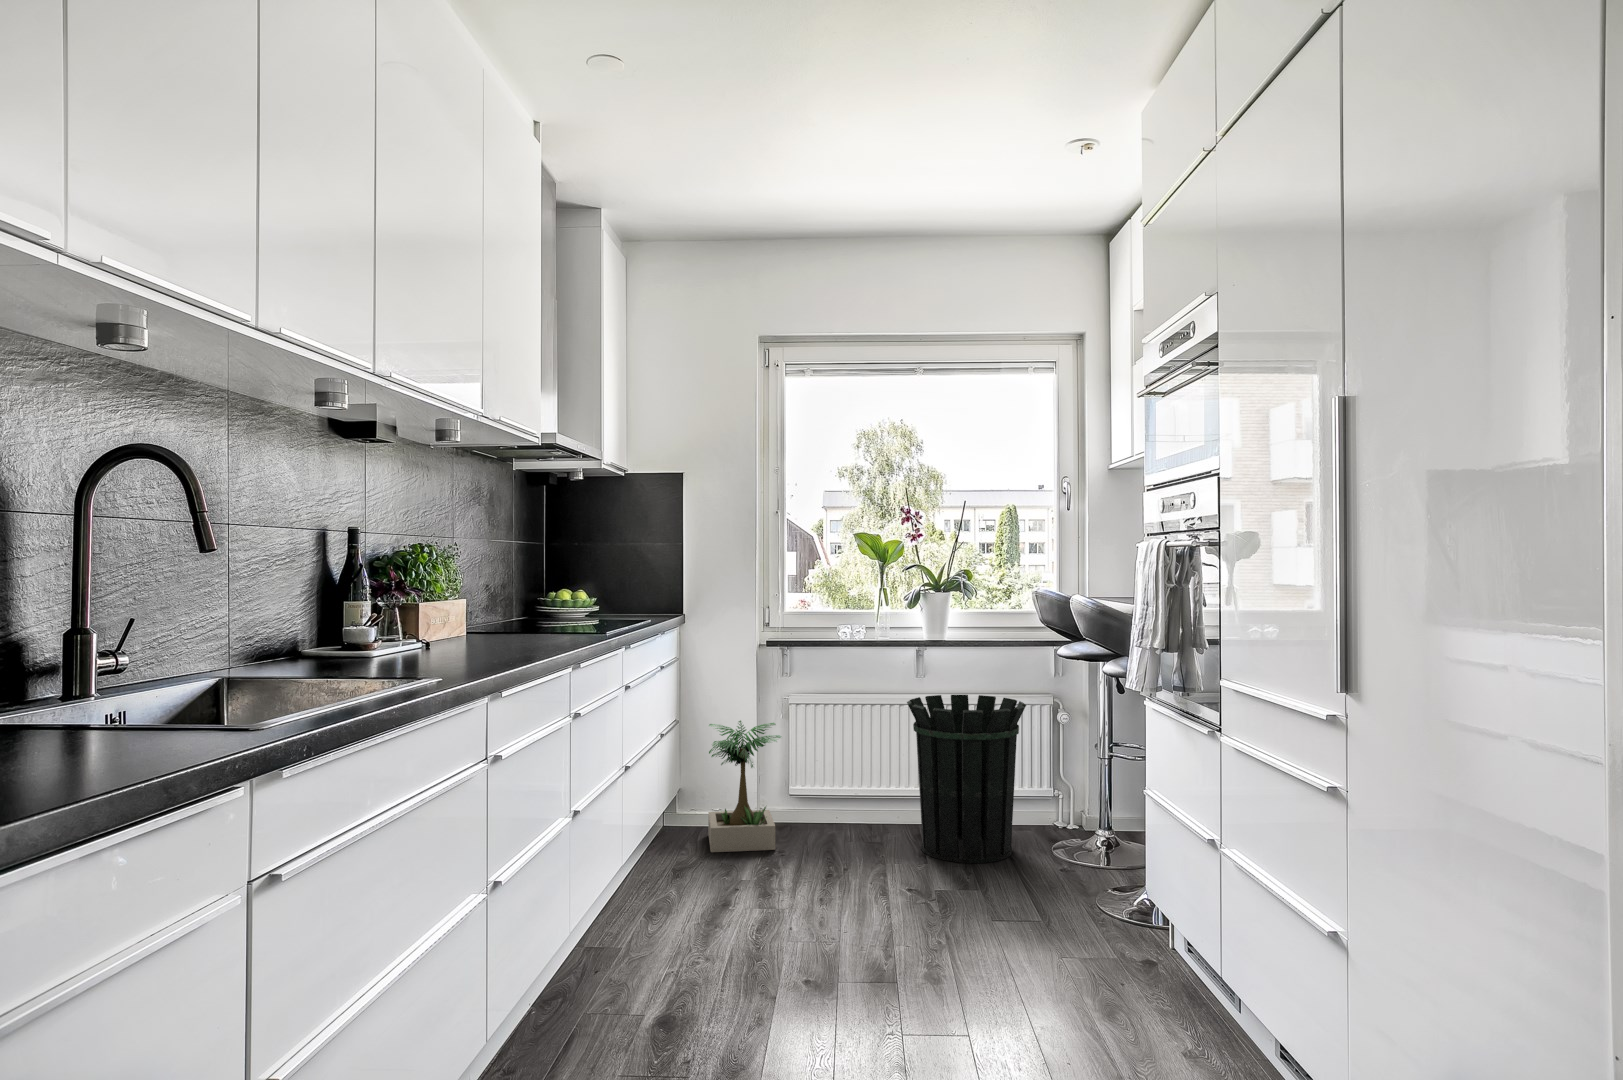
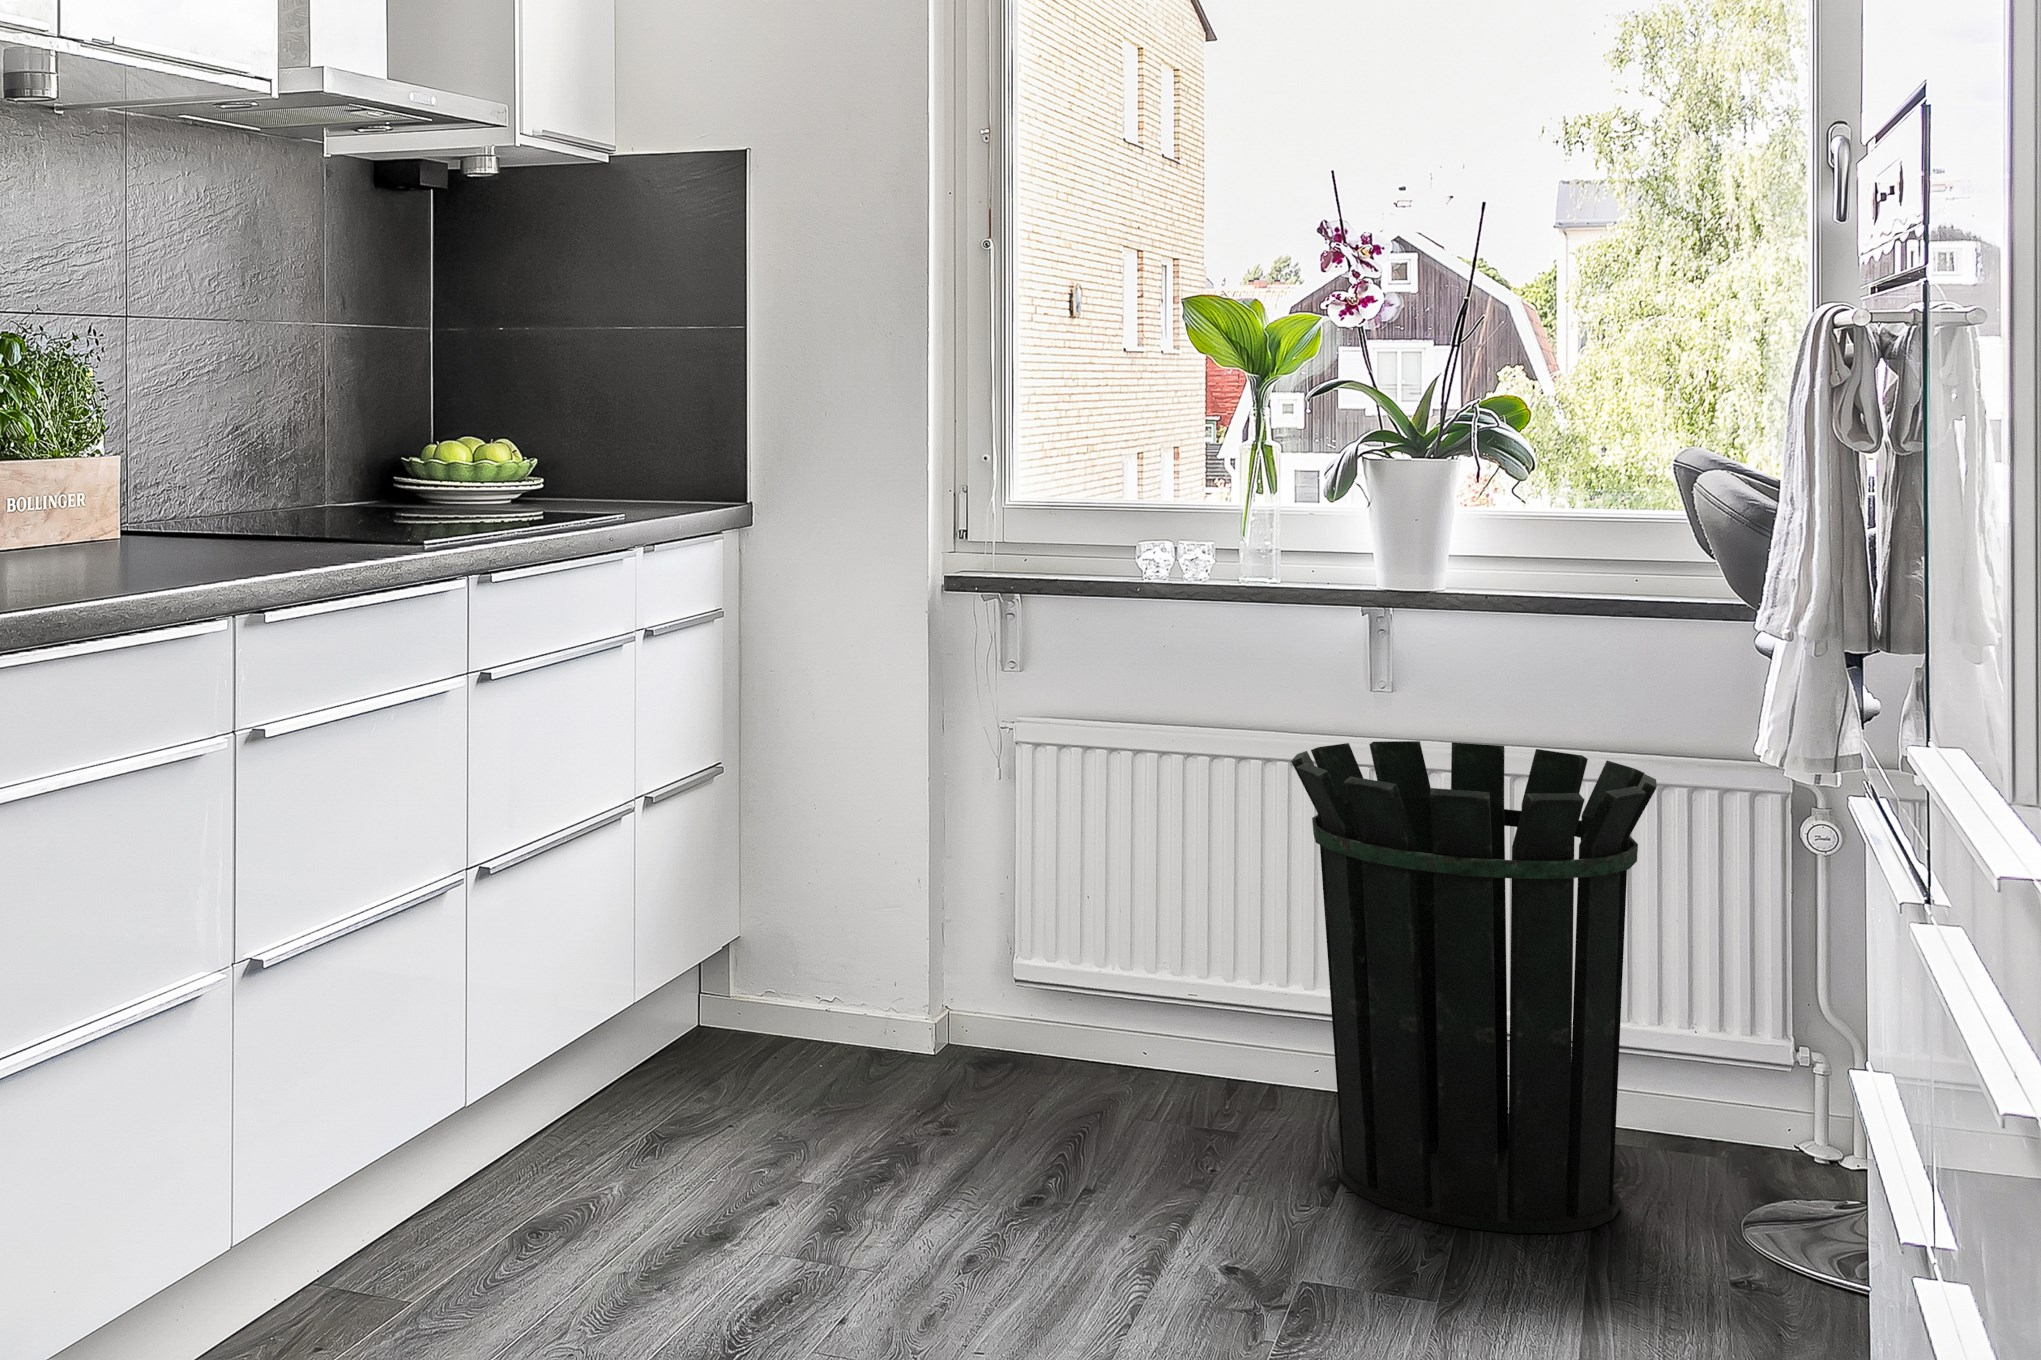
potted plant: present [708,720,781,852] -> none [756,768,991,1116]

